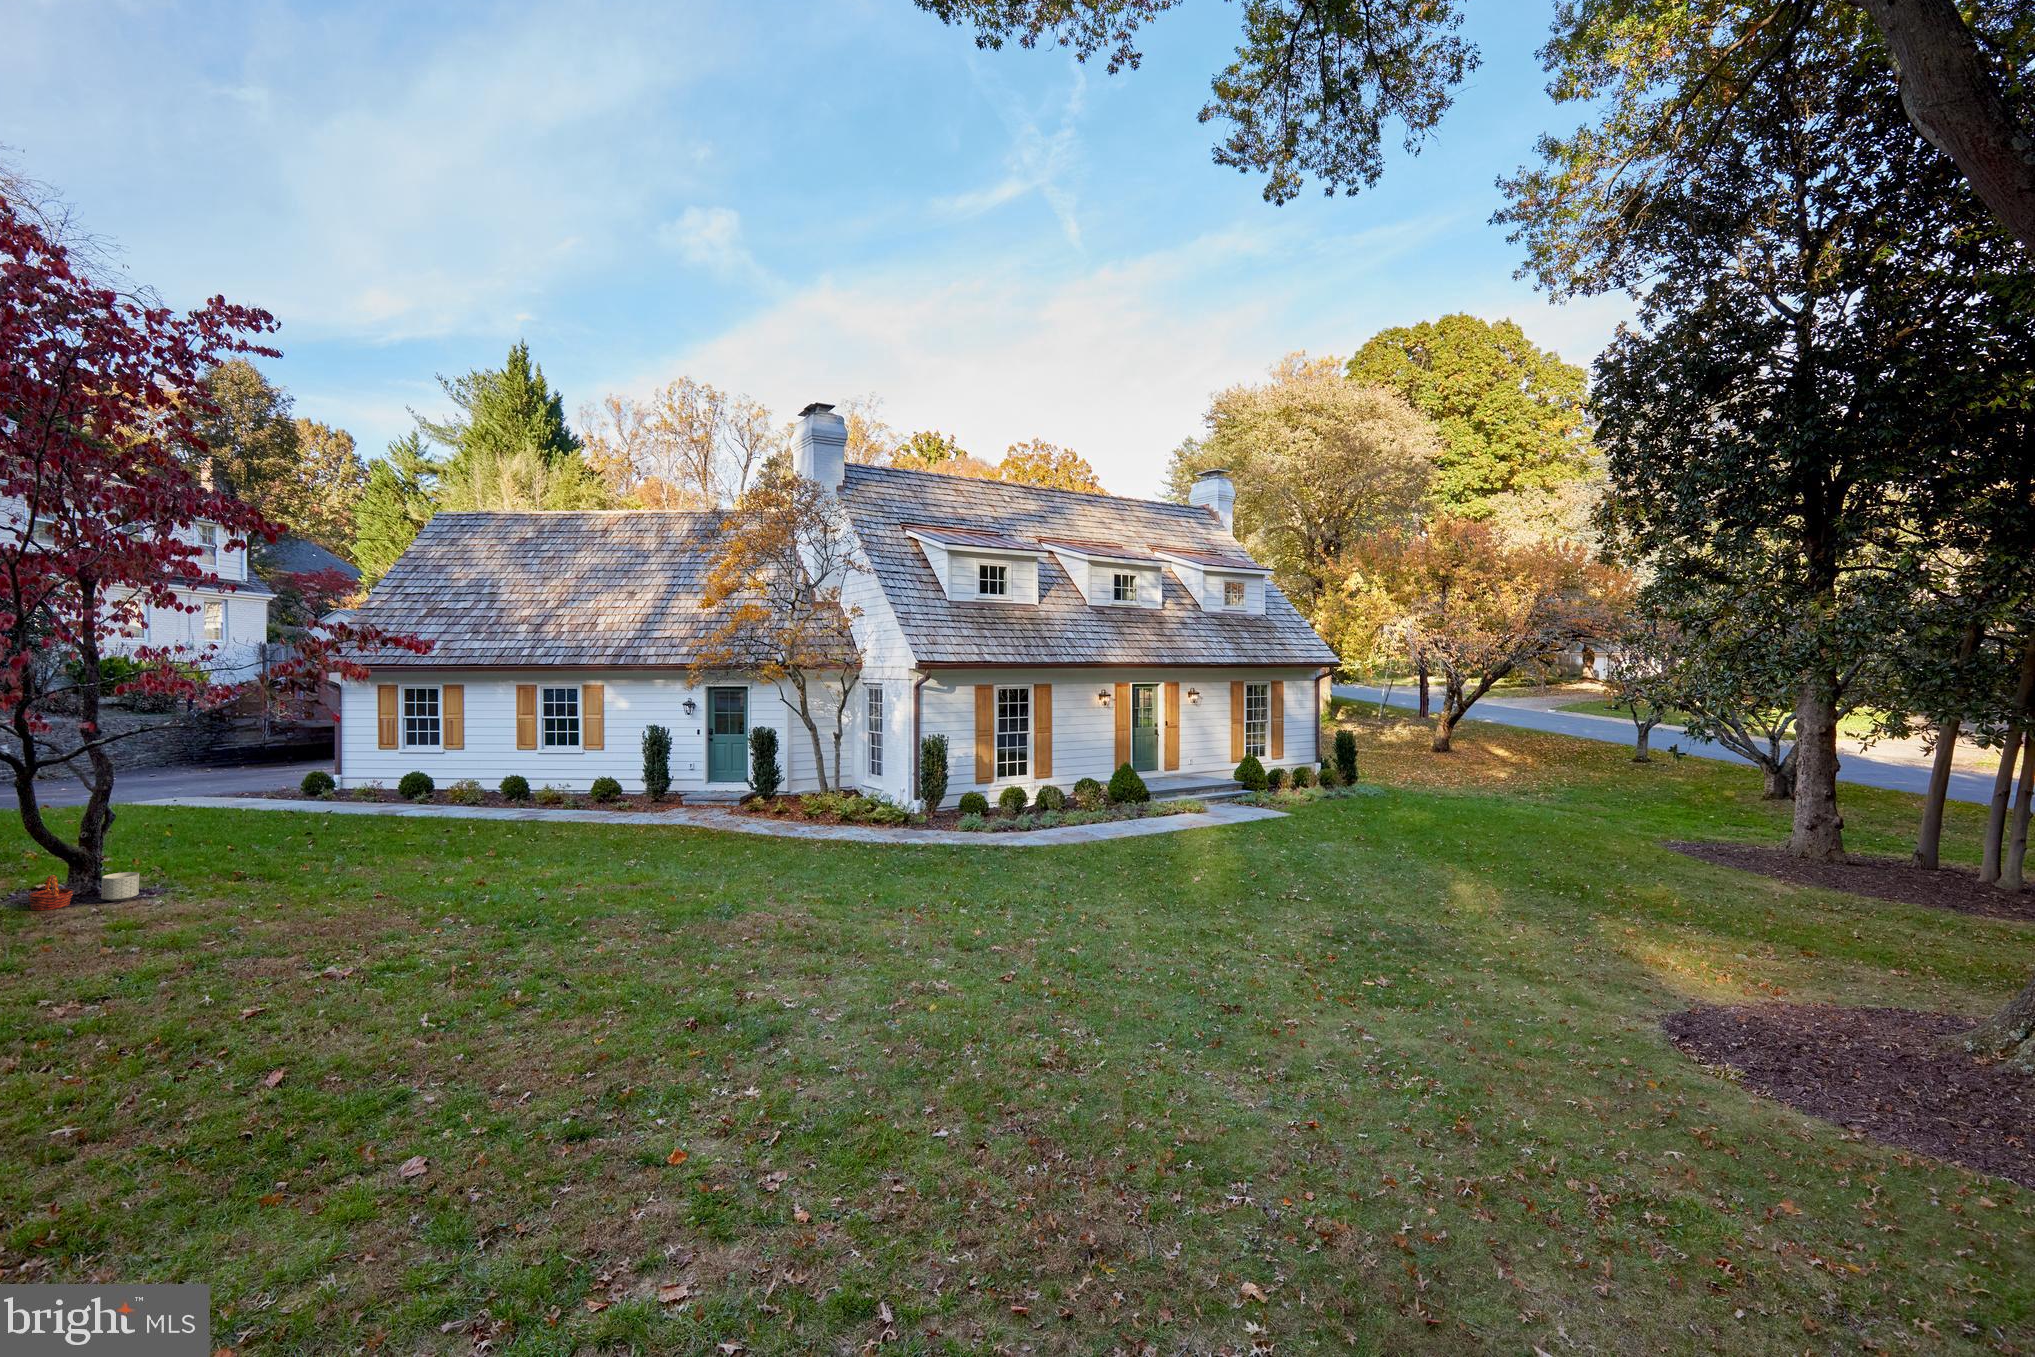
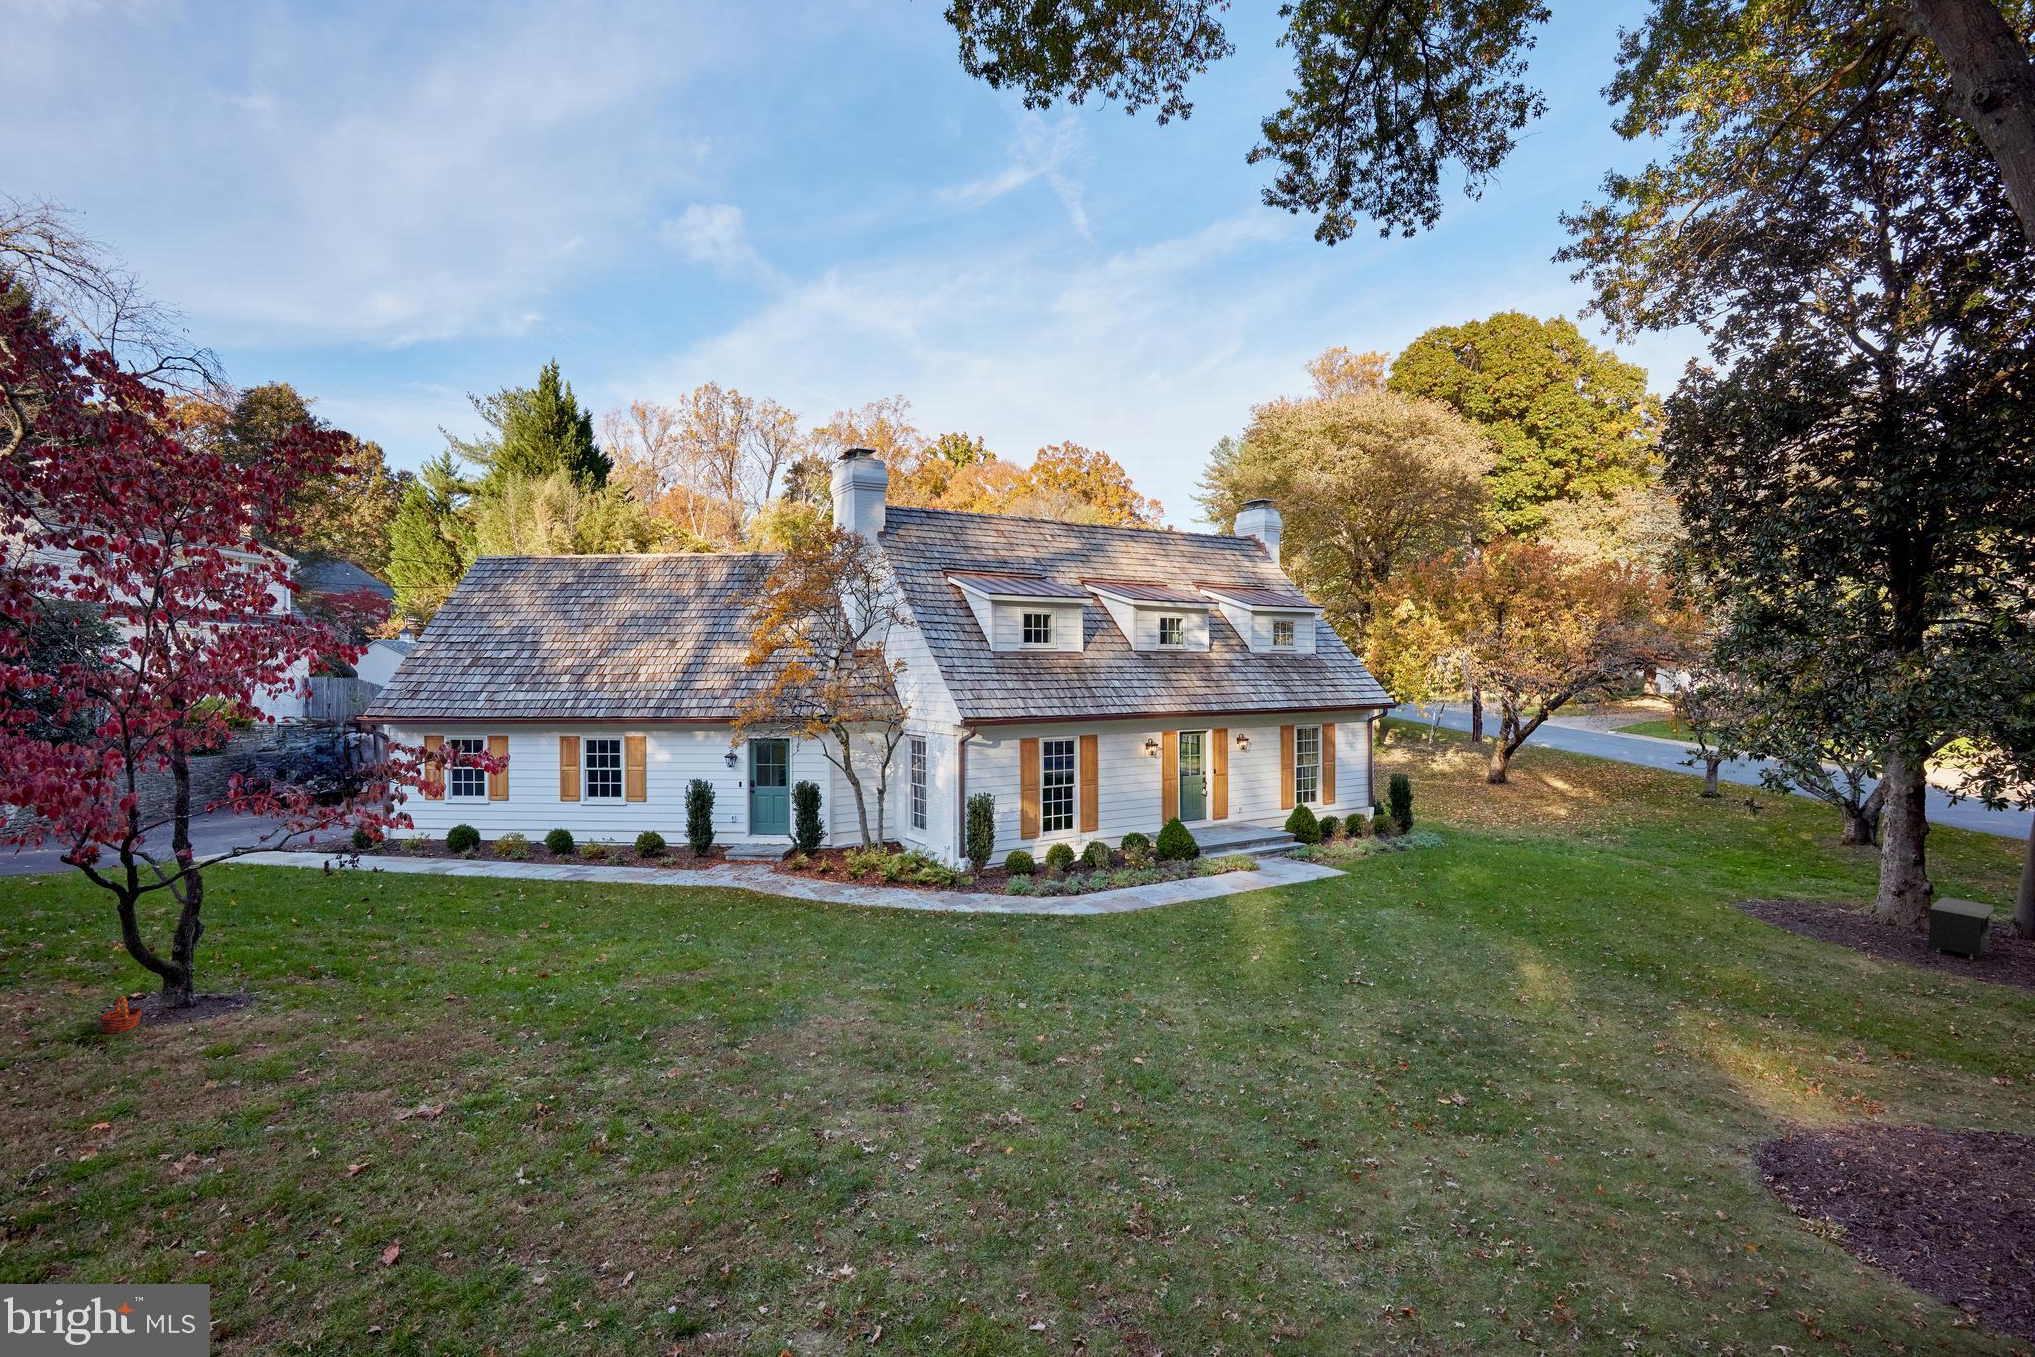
storage bench: none [1834,823,1894,877] -> present [1928,897,1994,959]
planter: present [101,872,139,902] -> none [169,987,205,1019]

